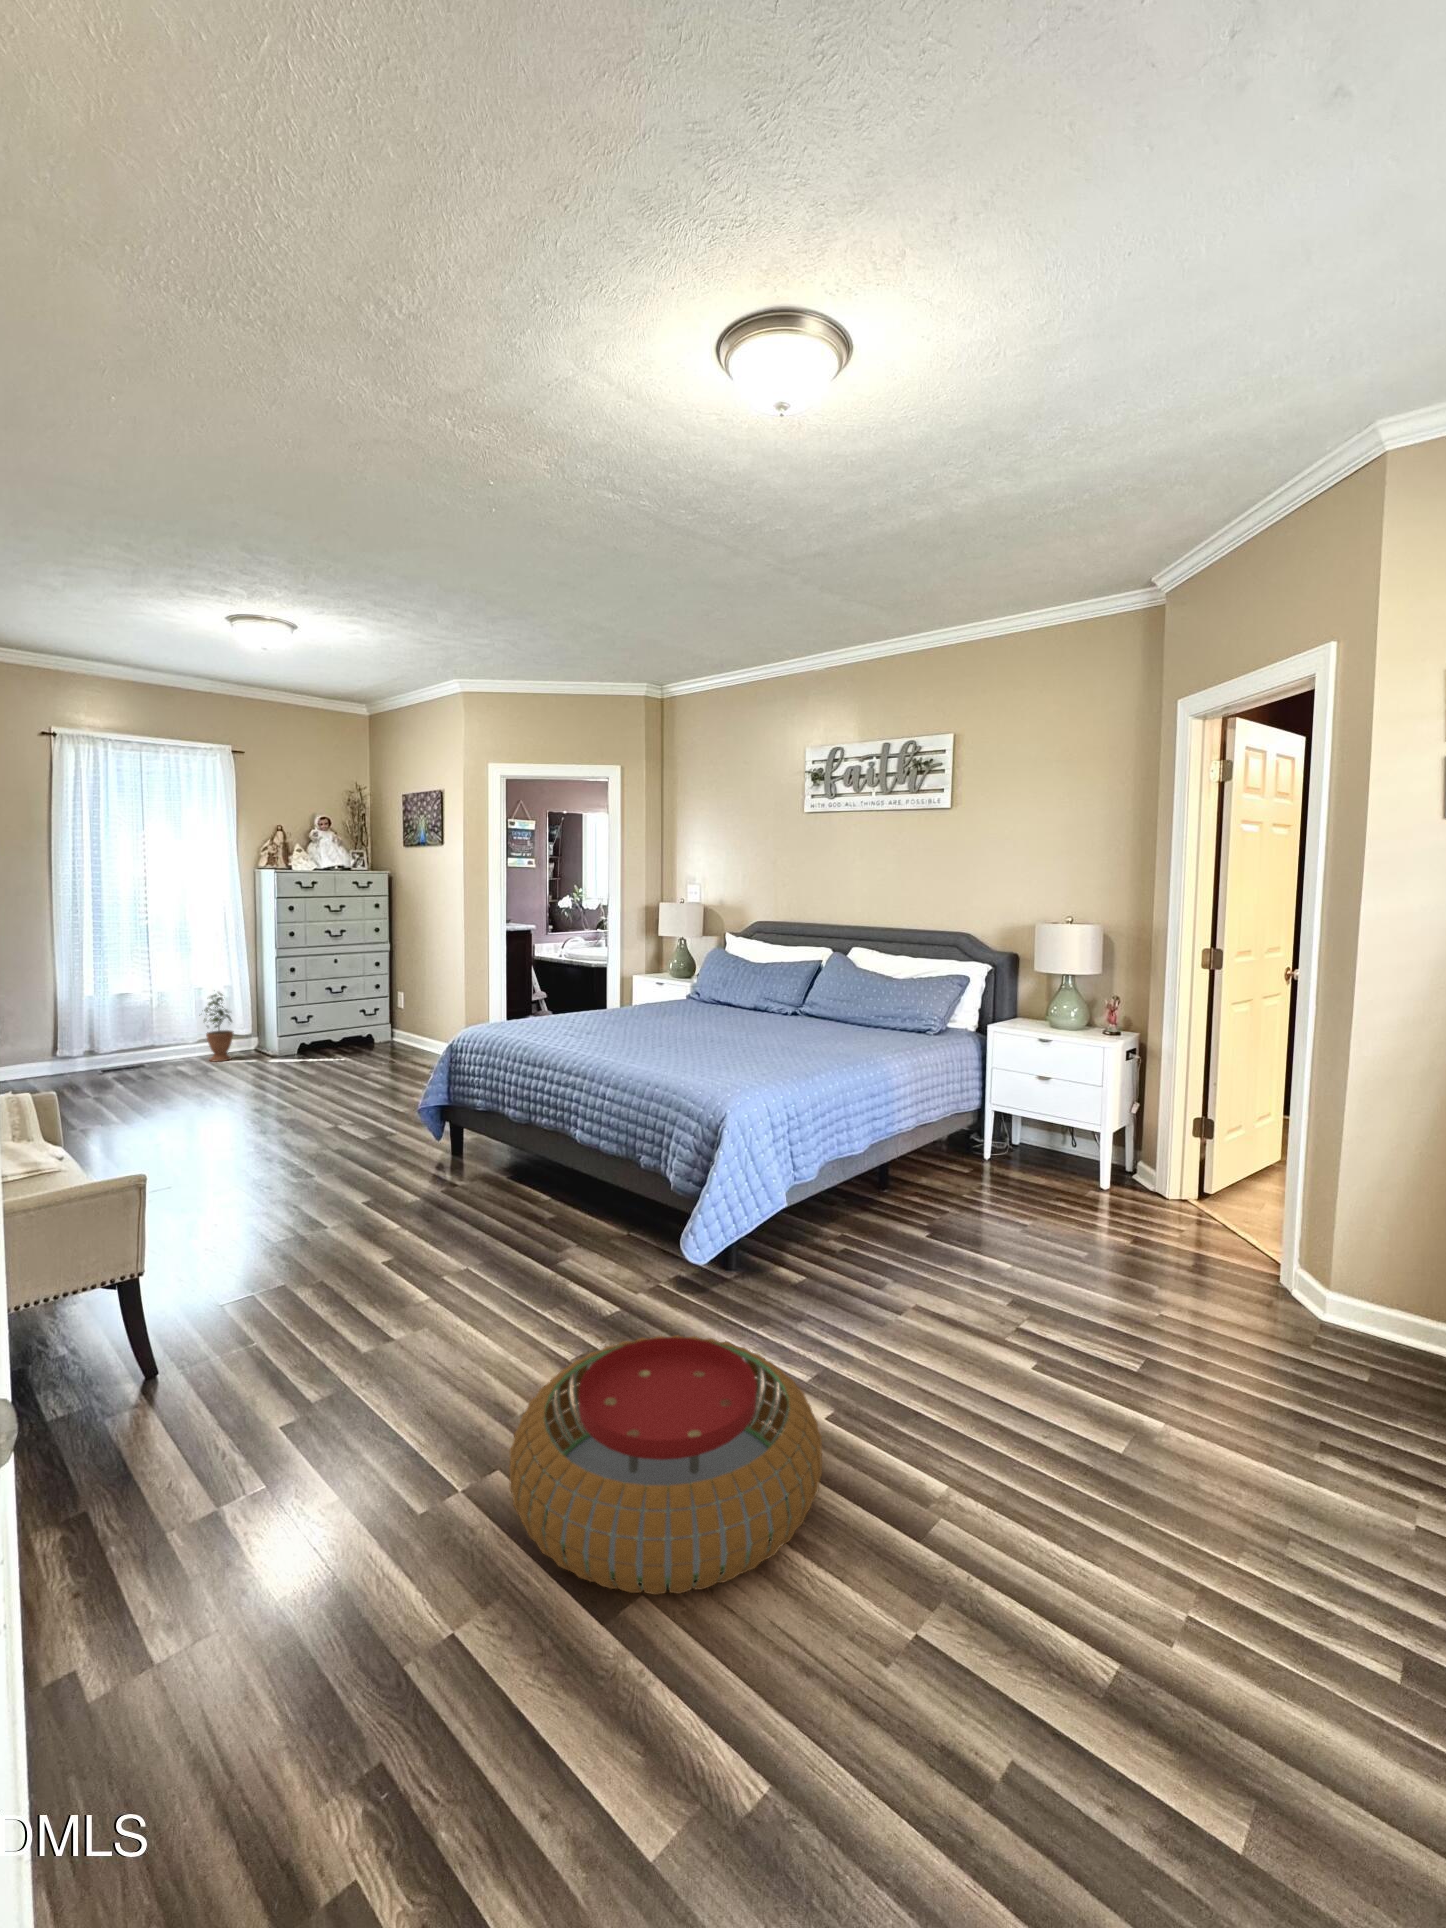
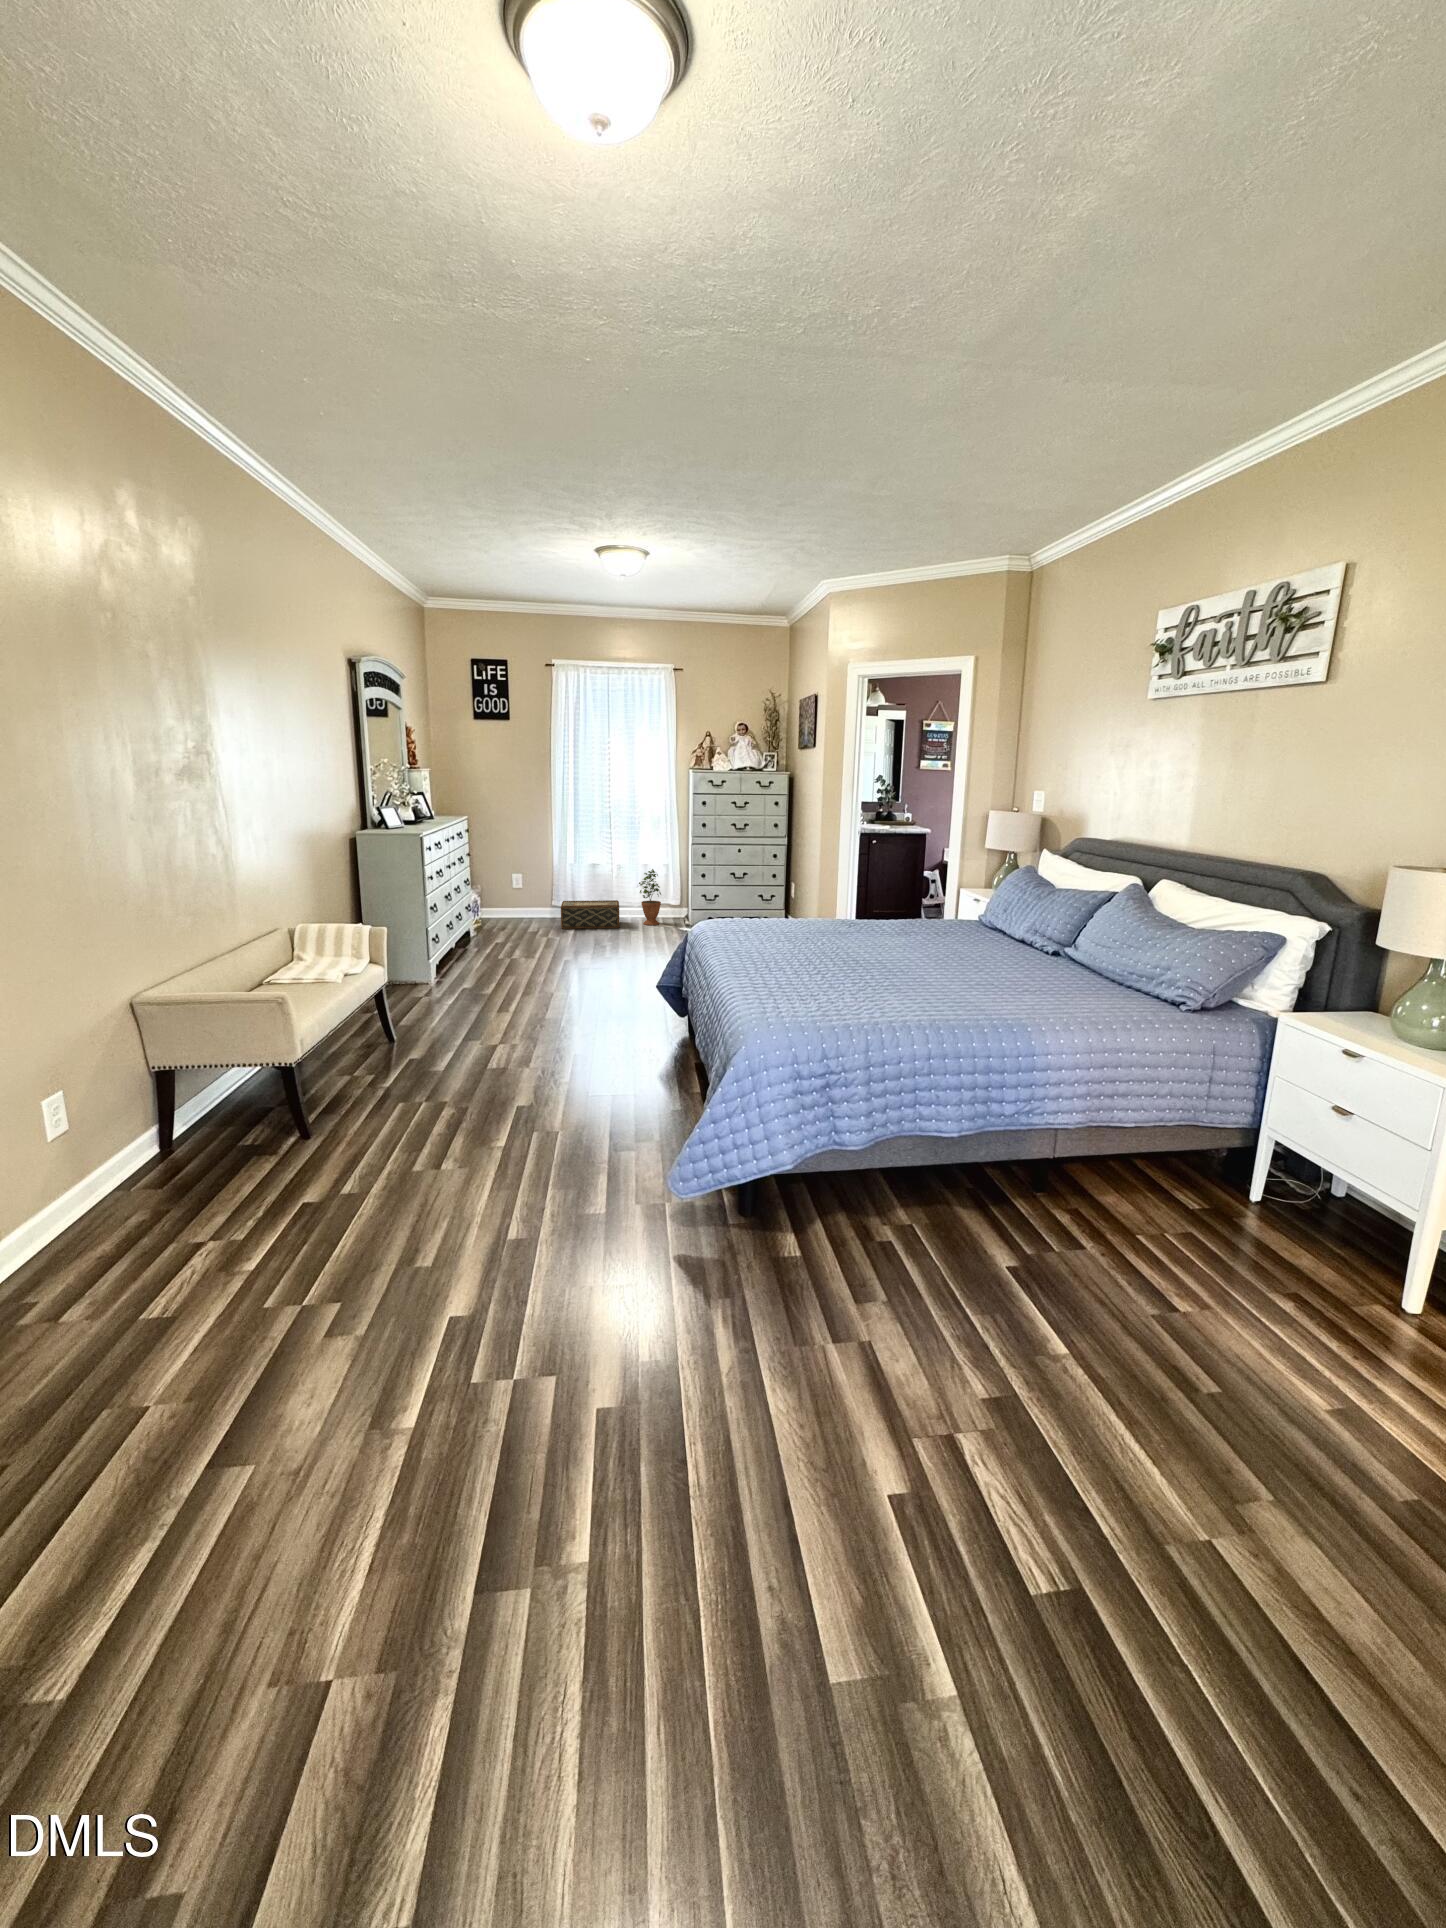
woven basket: none [83,1036,183,1081] -> present [561,900,620,929]
pouf: present [509,1335,822,1595] -> none [205,1242,548,1510]

